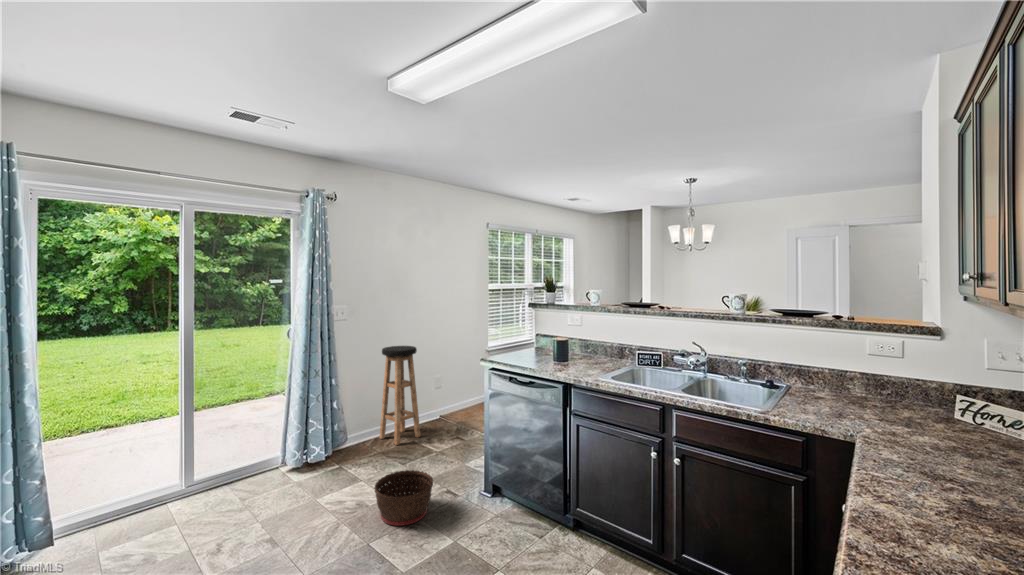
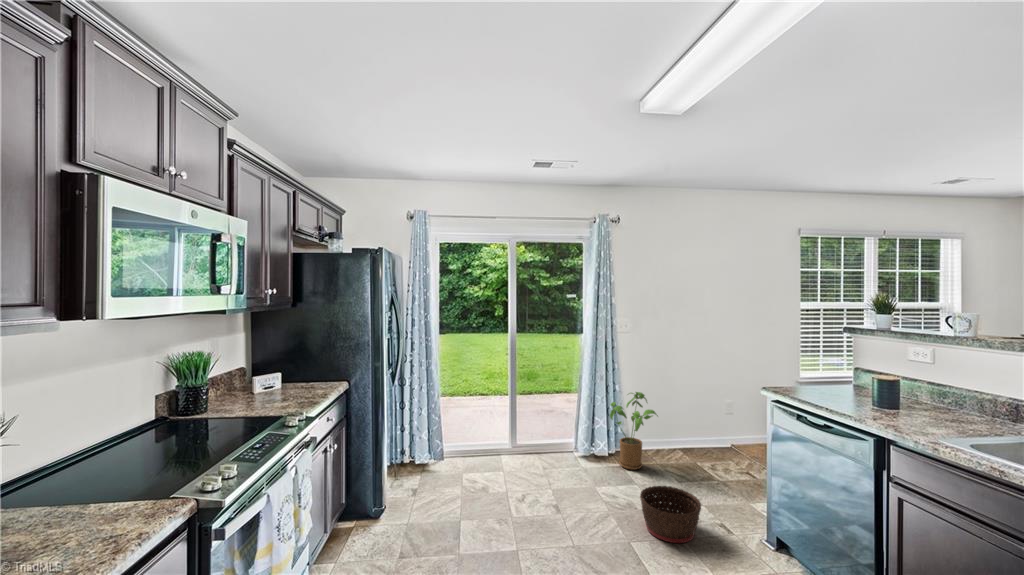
bar stool: present [379,346,420,445] -> none [661,361,704,461]
house plant: none [327,383,381,467] -> present [610,392,658,470]

